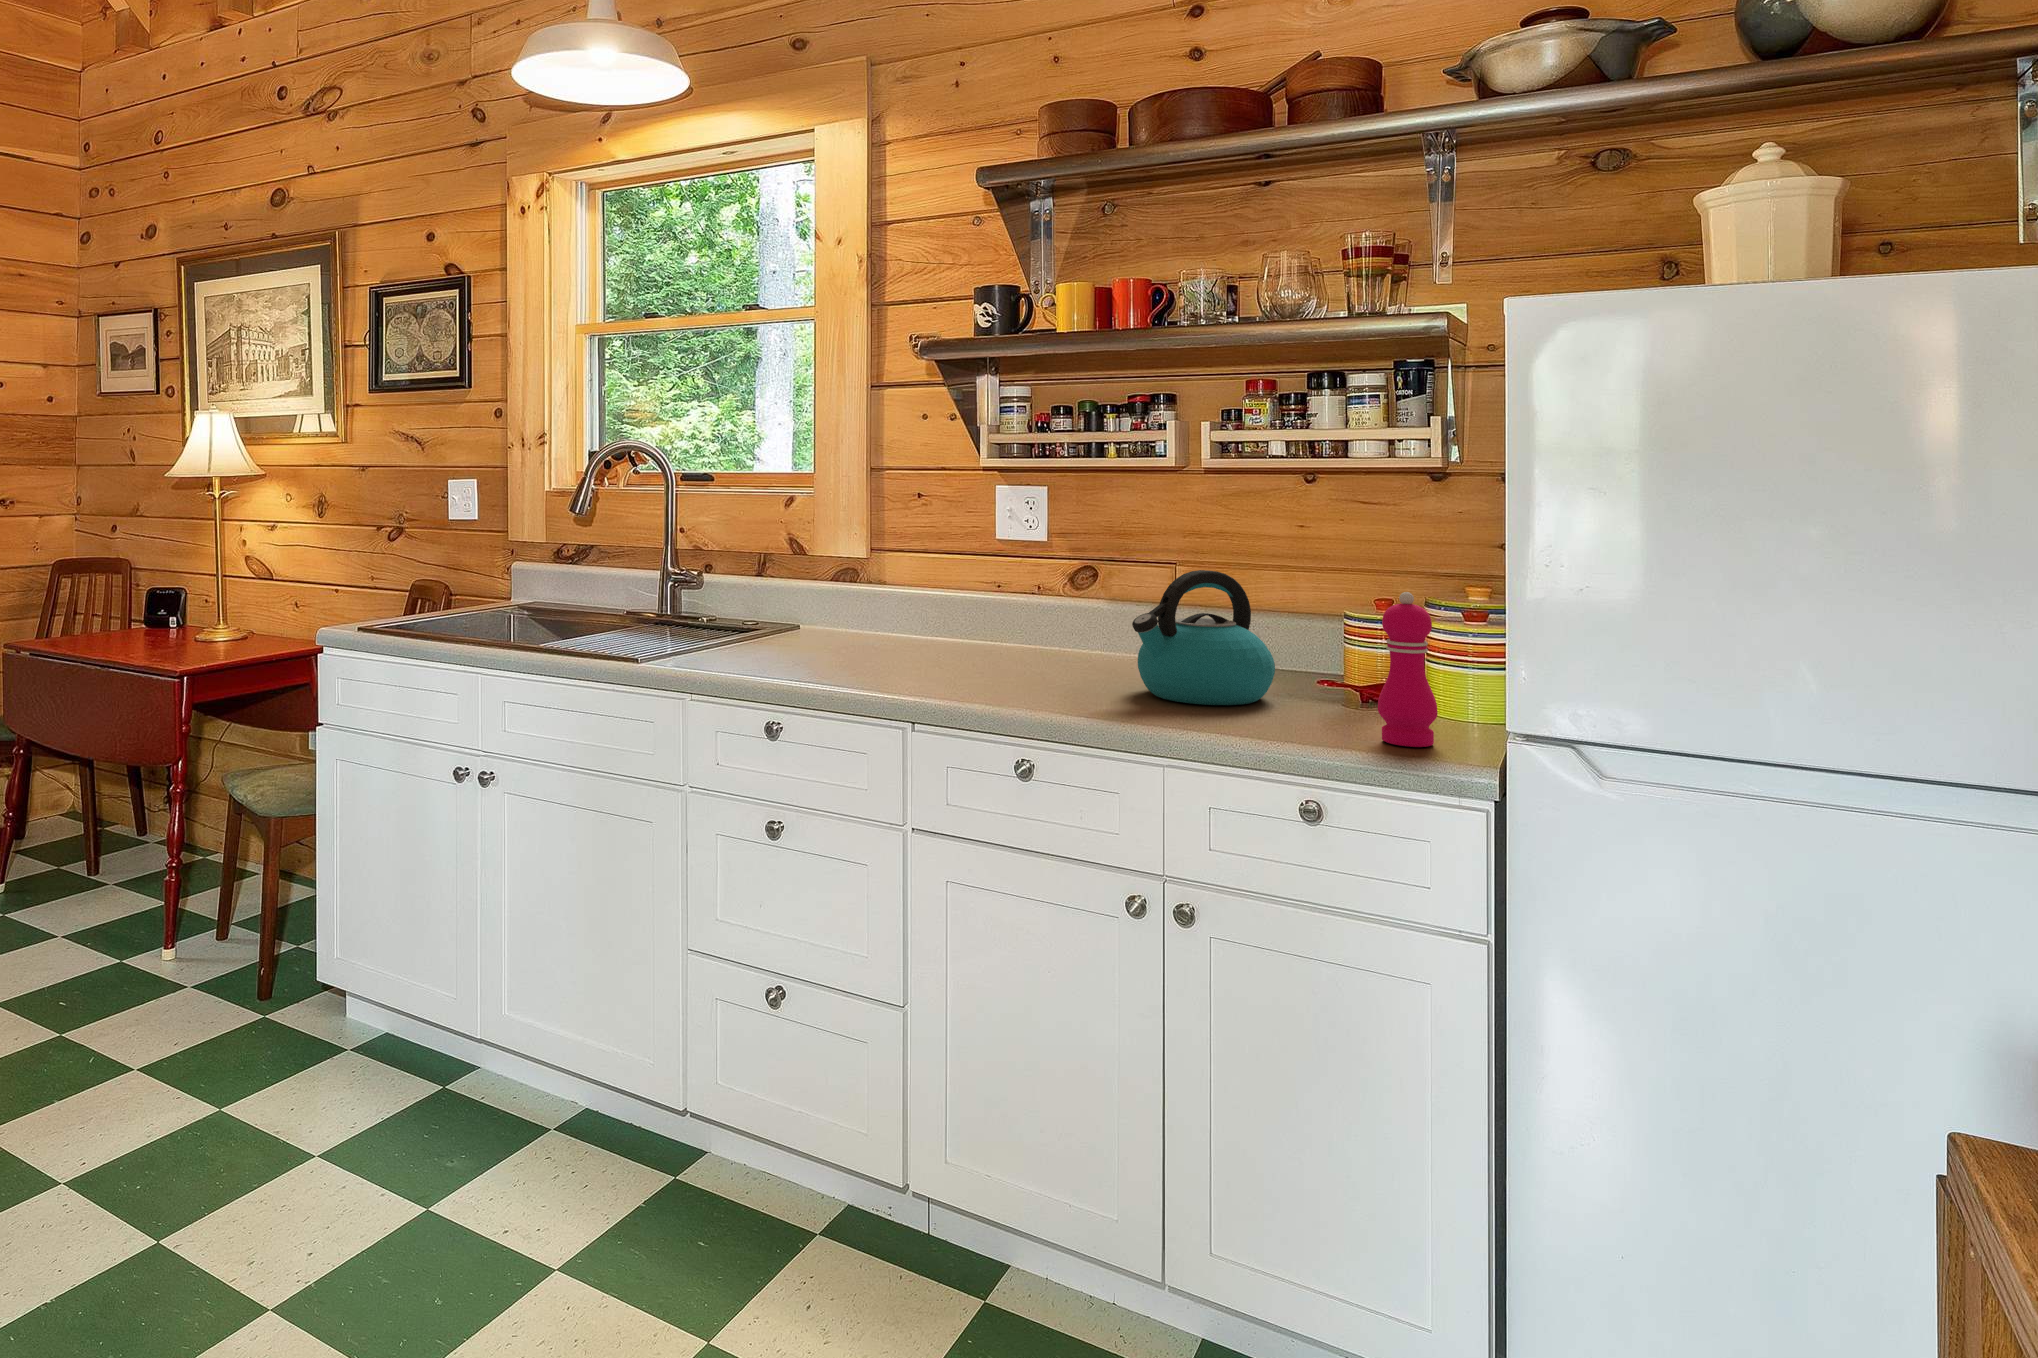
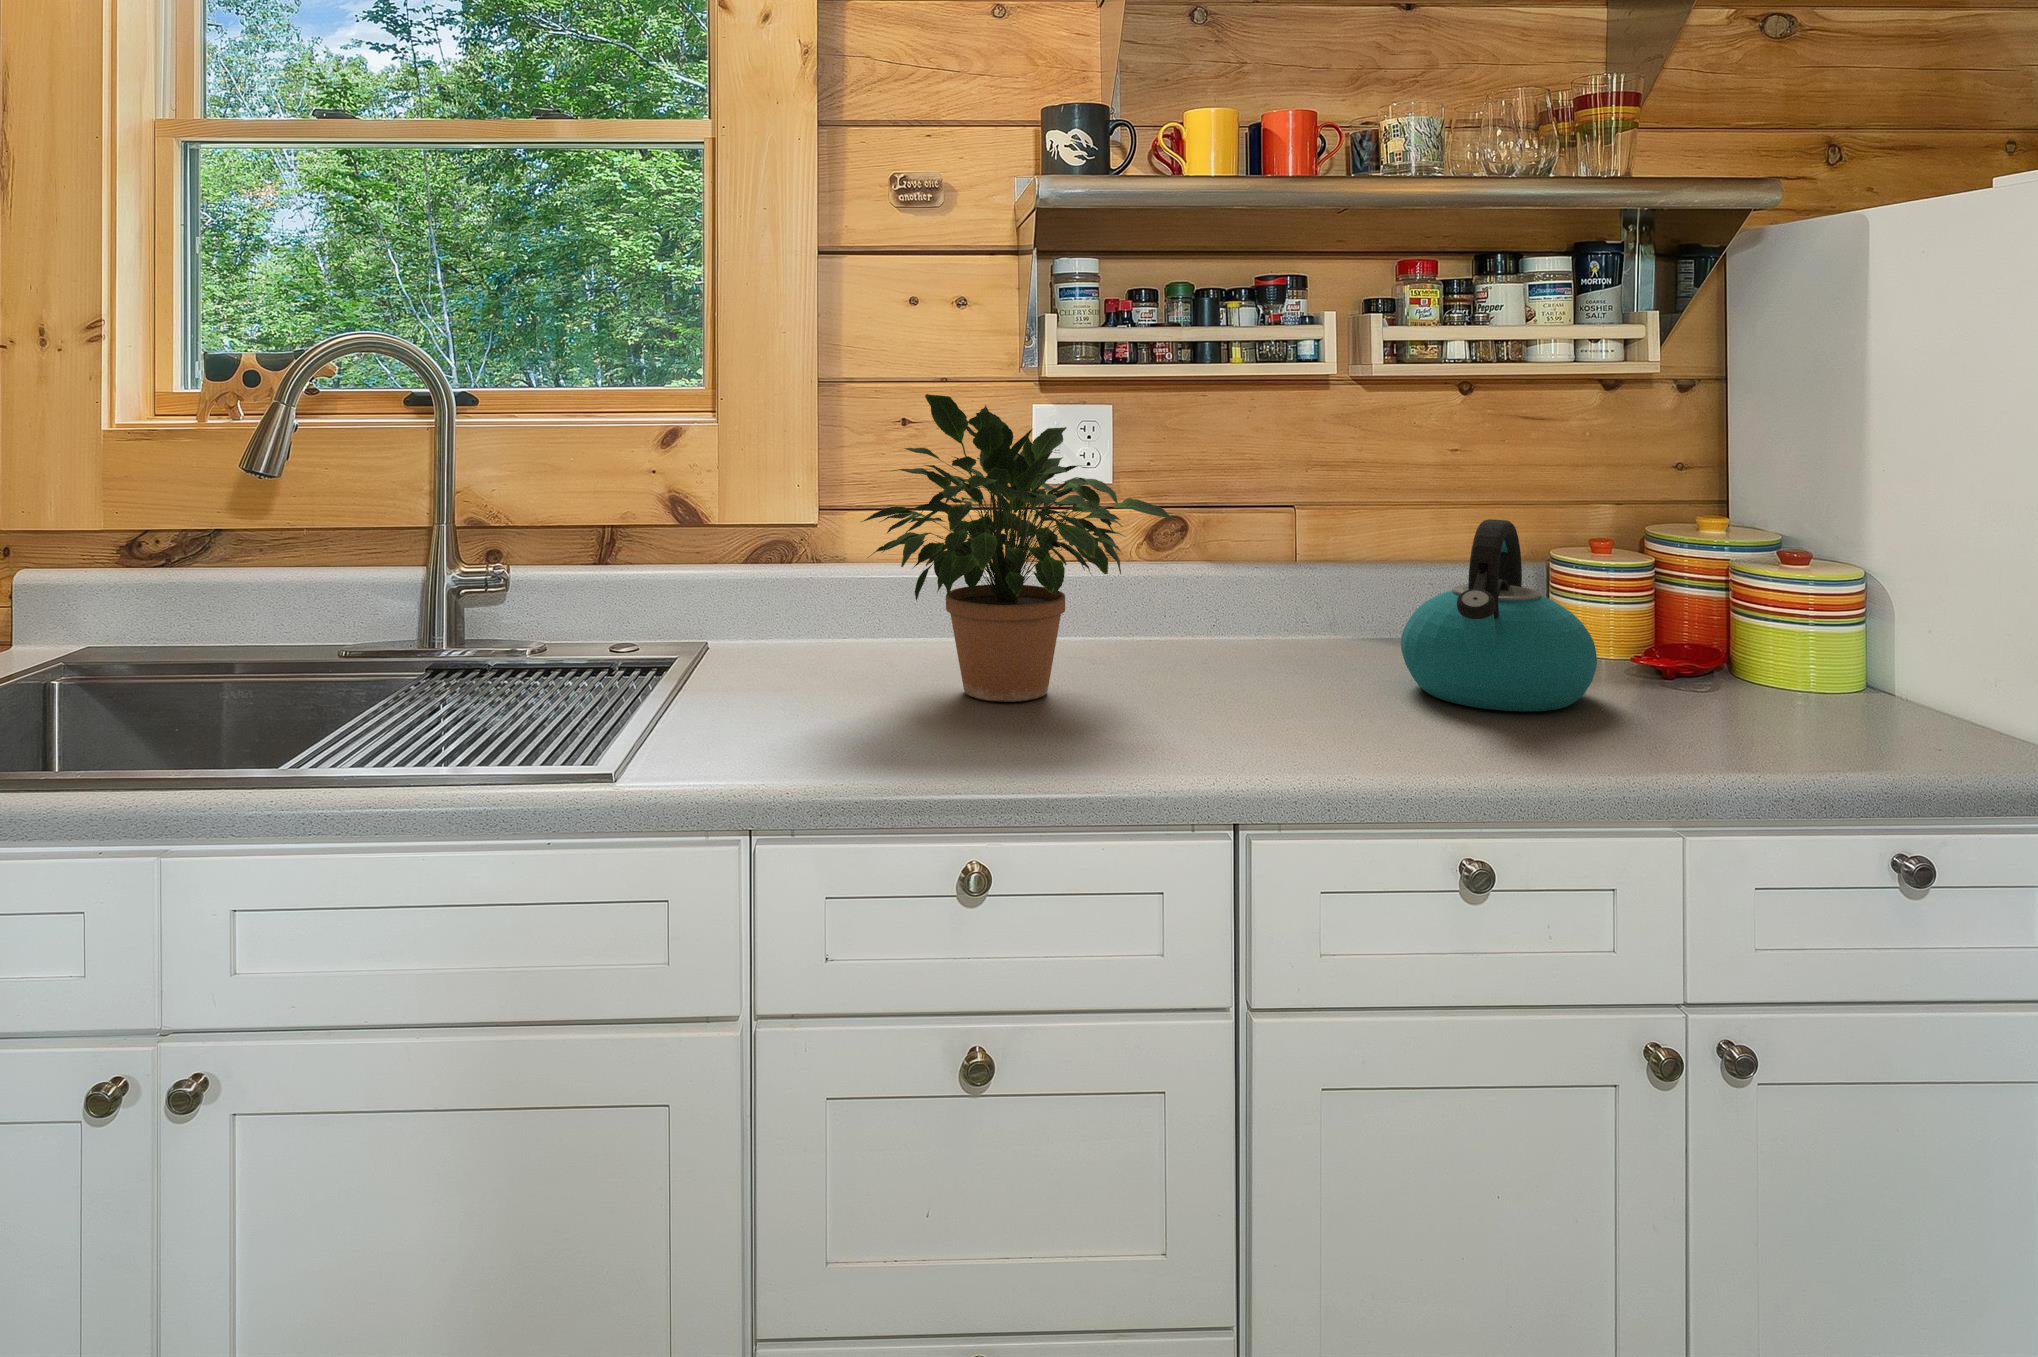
potted plant: none [816,475,995,665] -> present [861,394,1174,702]
pepper mill: present [1378,592,1438,747] -> none [1842,541,1928,745]

